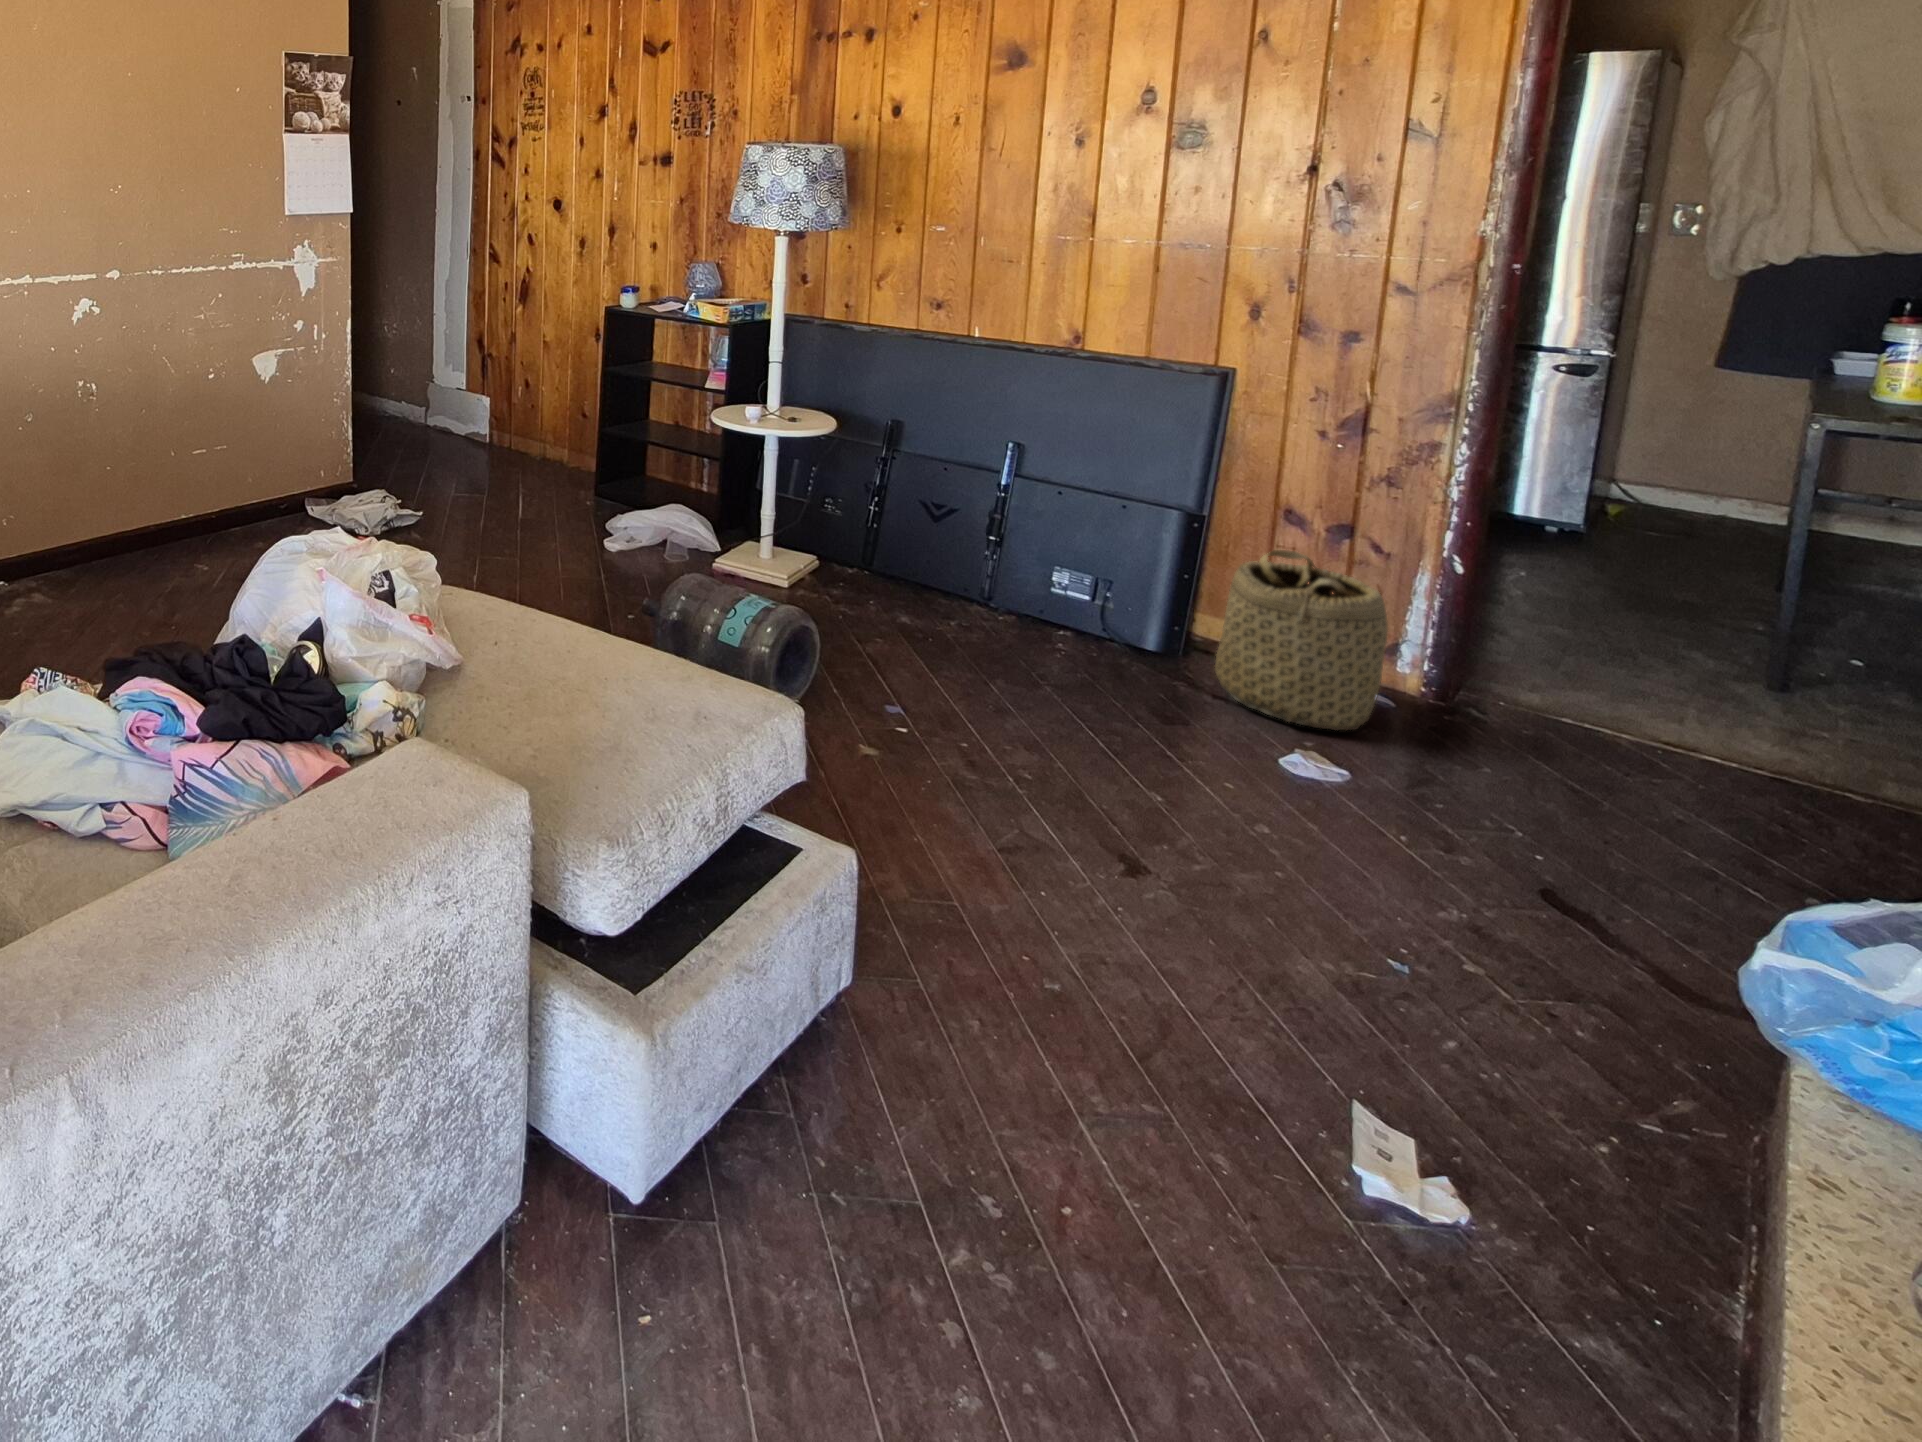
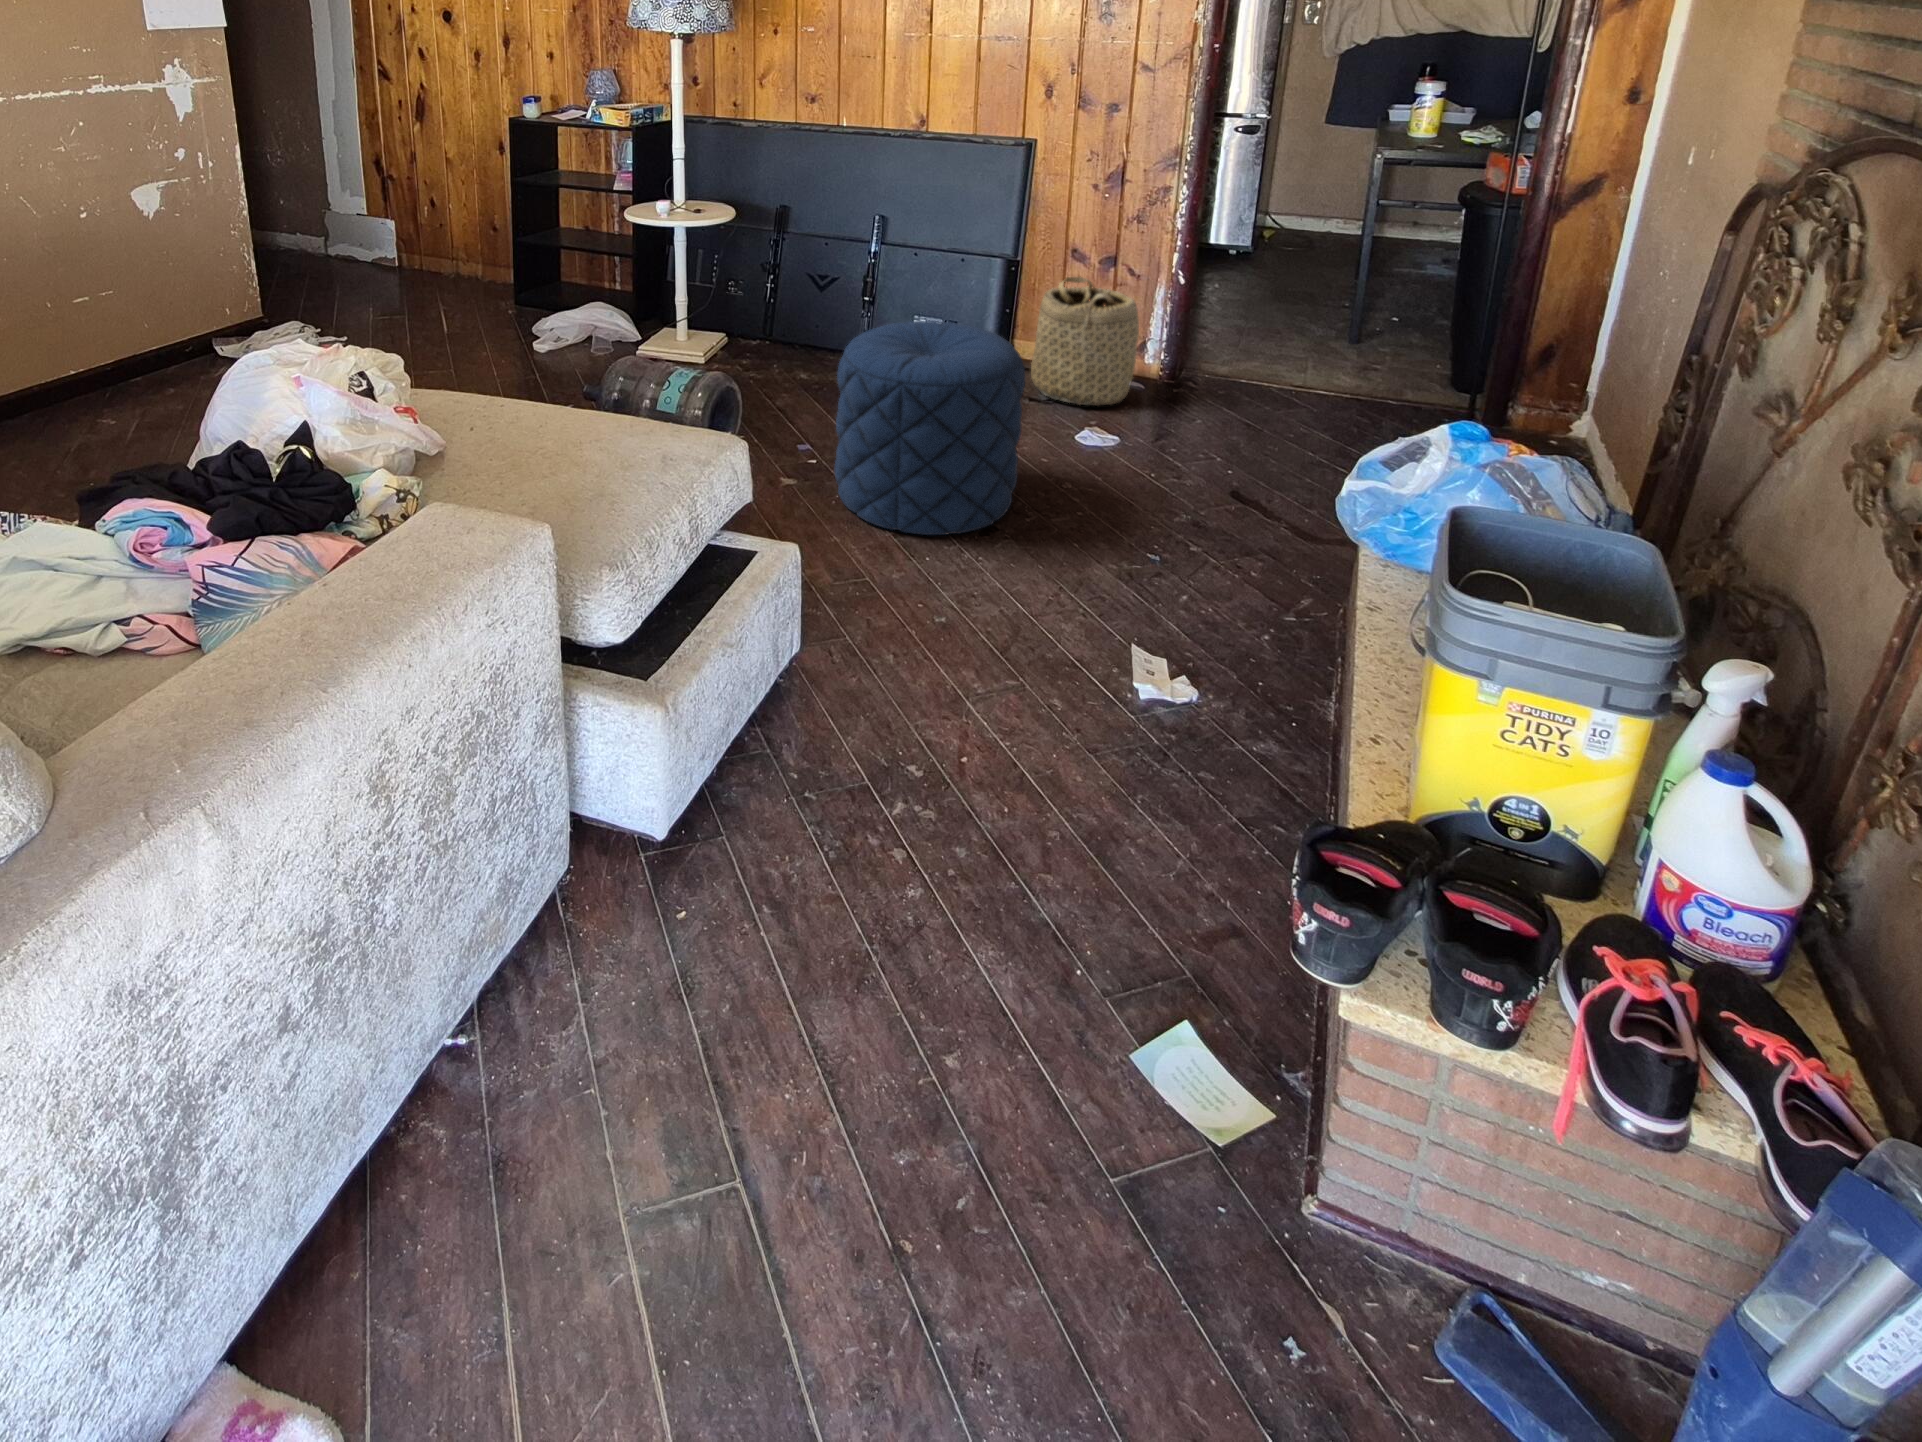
pouf: none [925,583,1199,875] -> present [834,321,1025,535]

